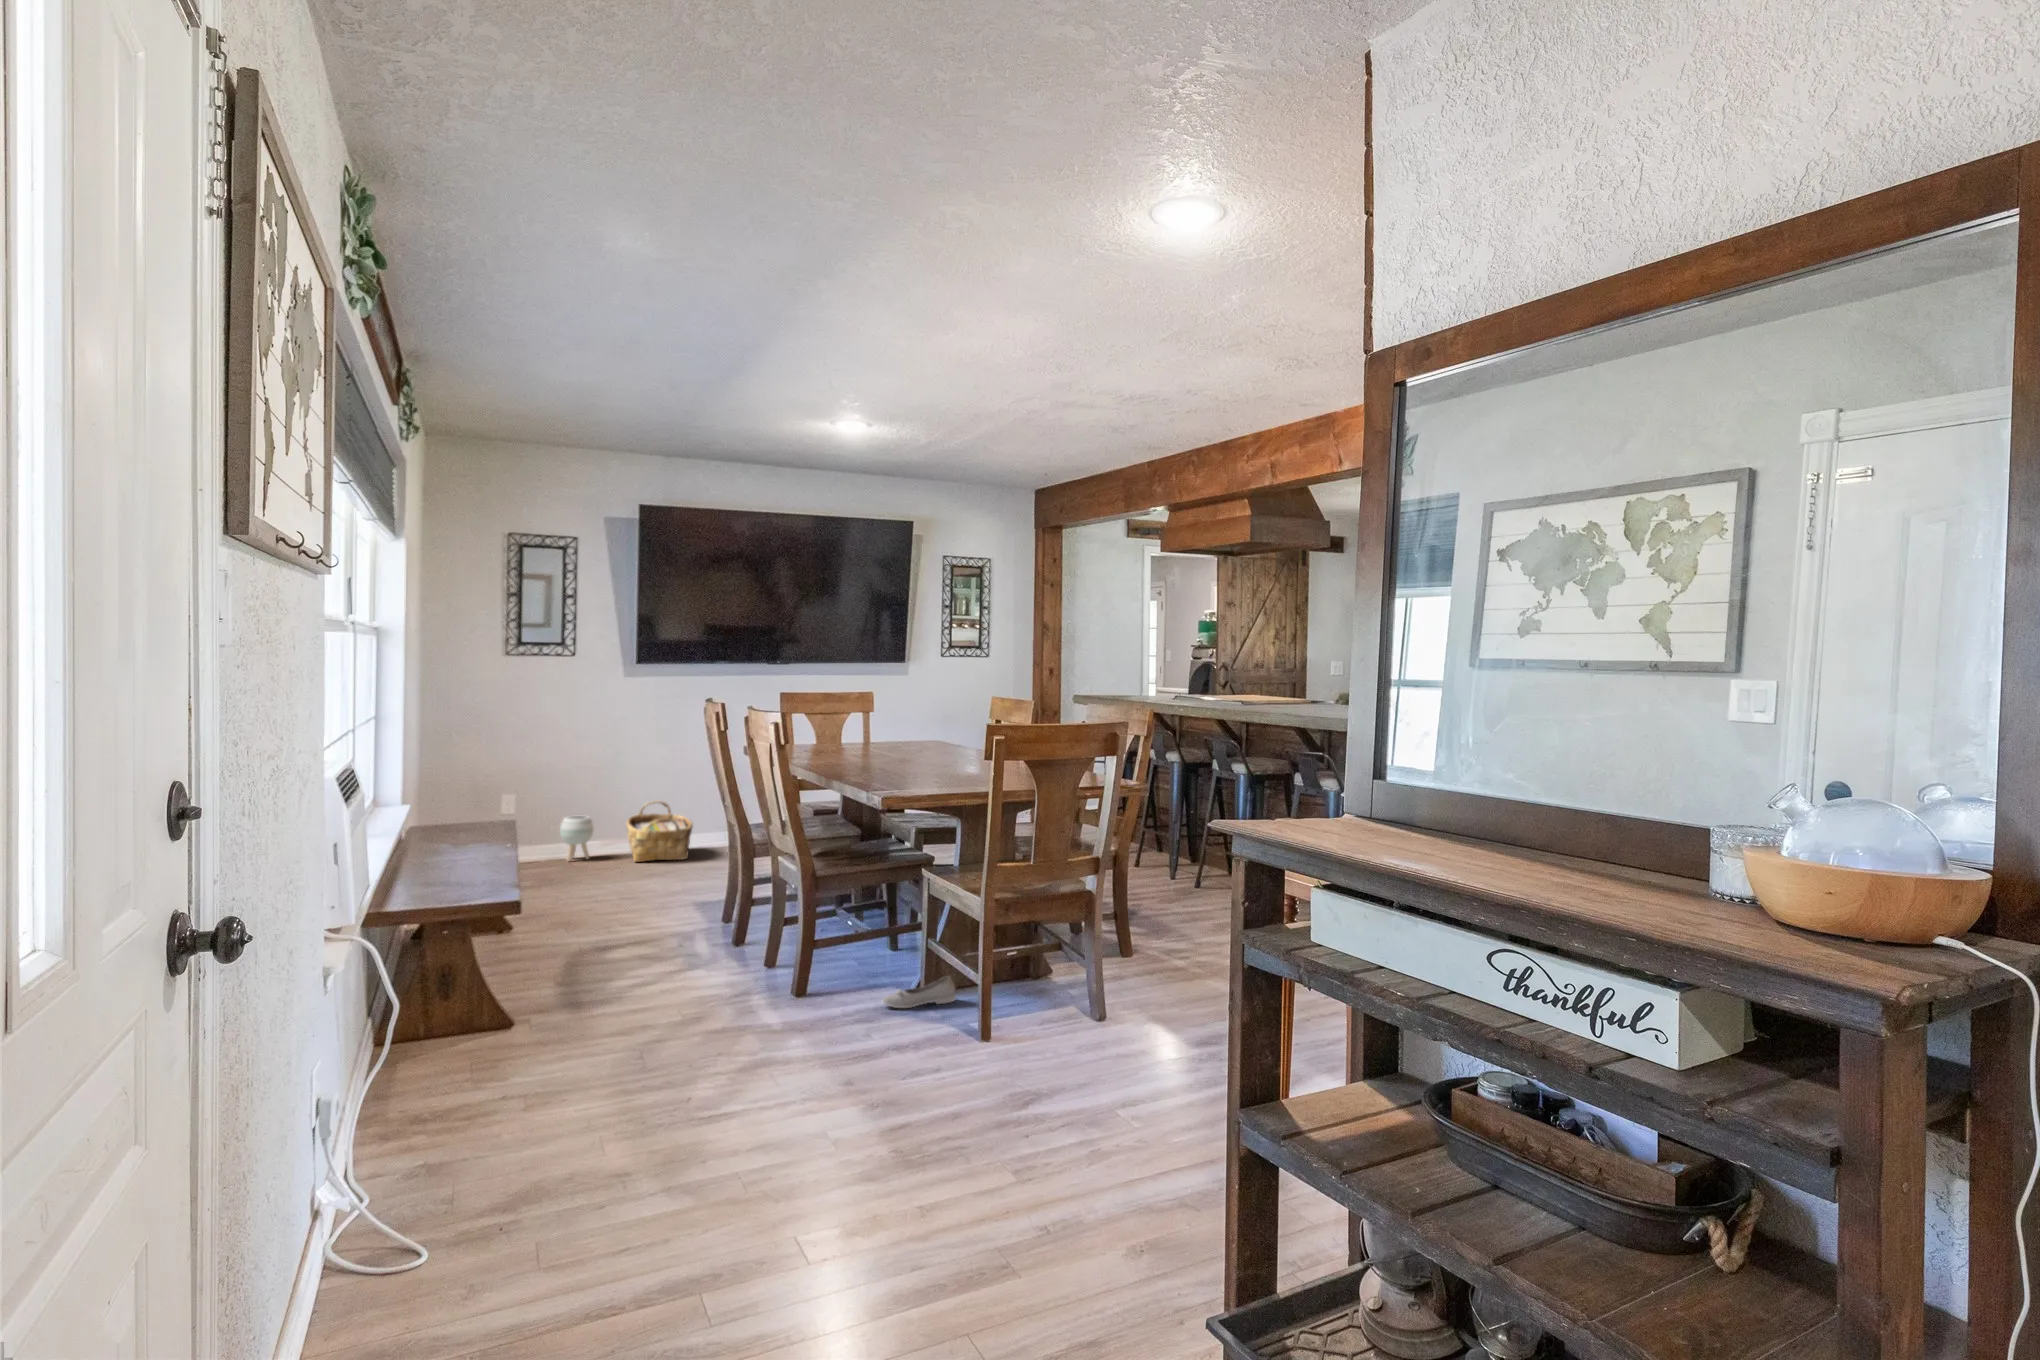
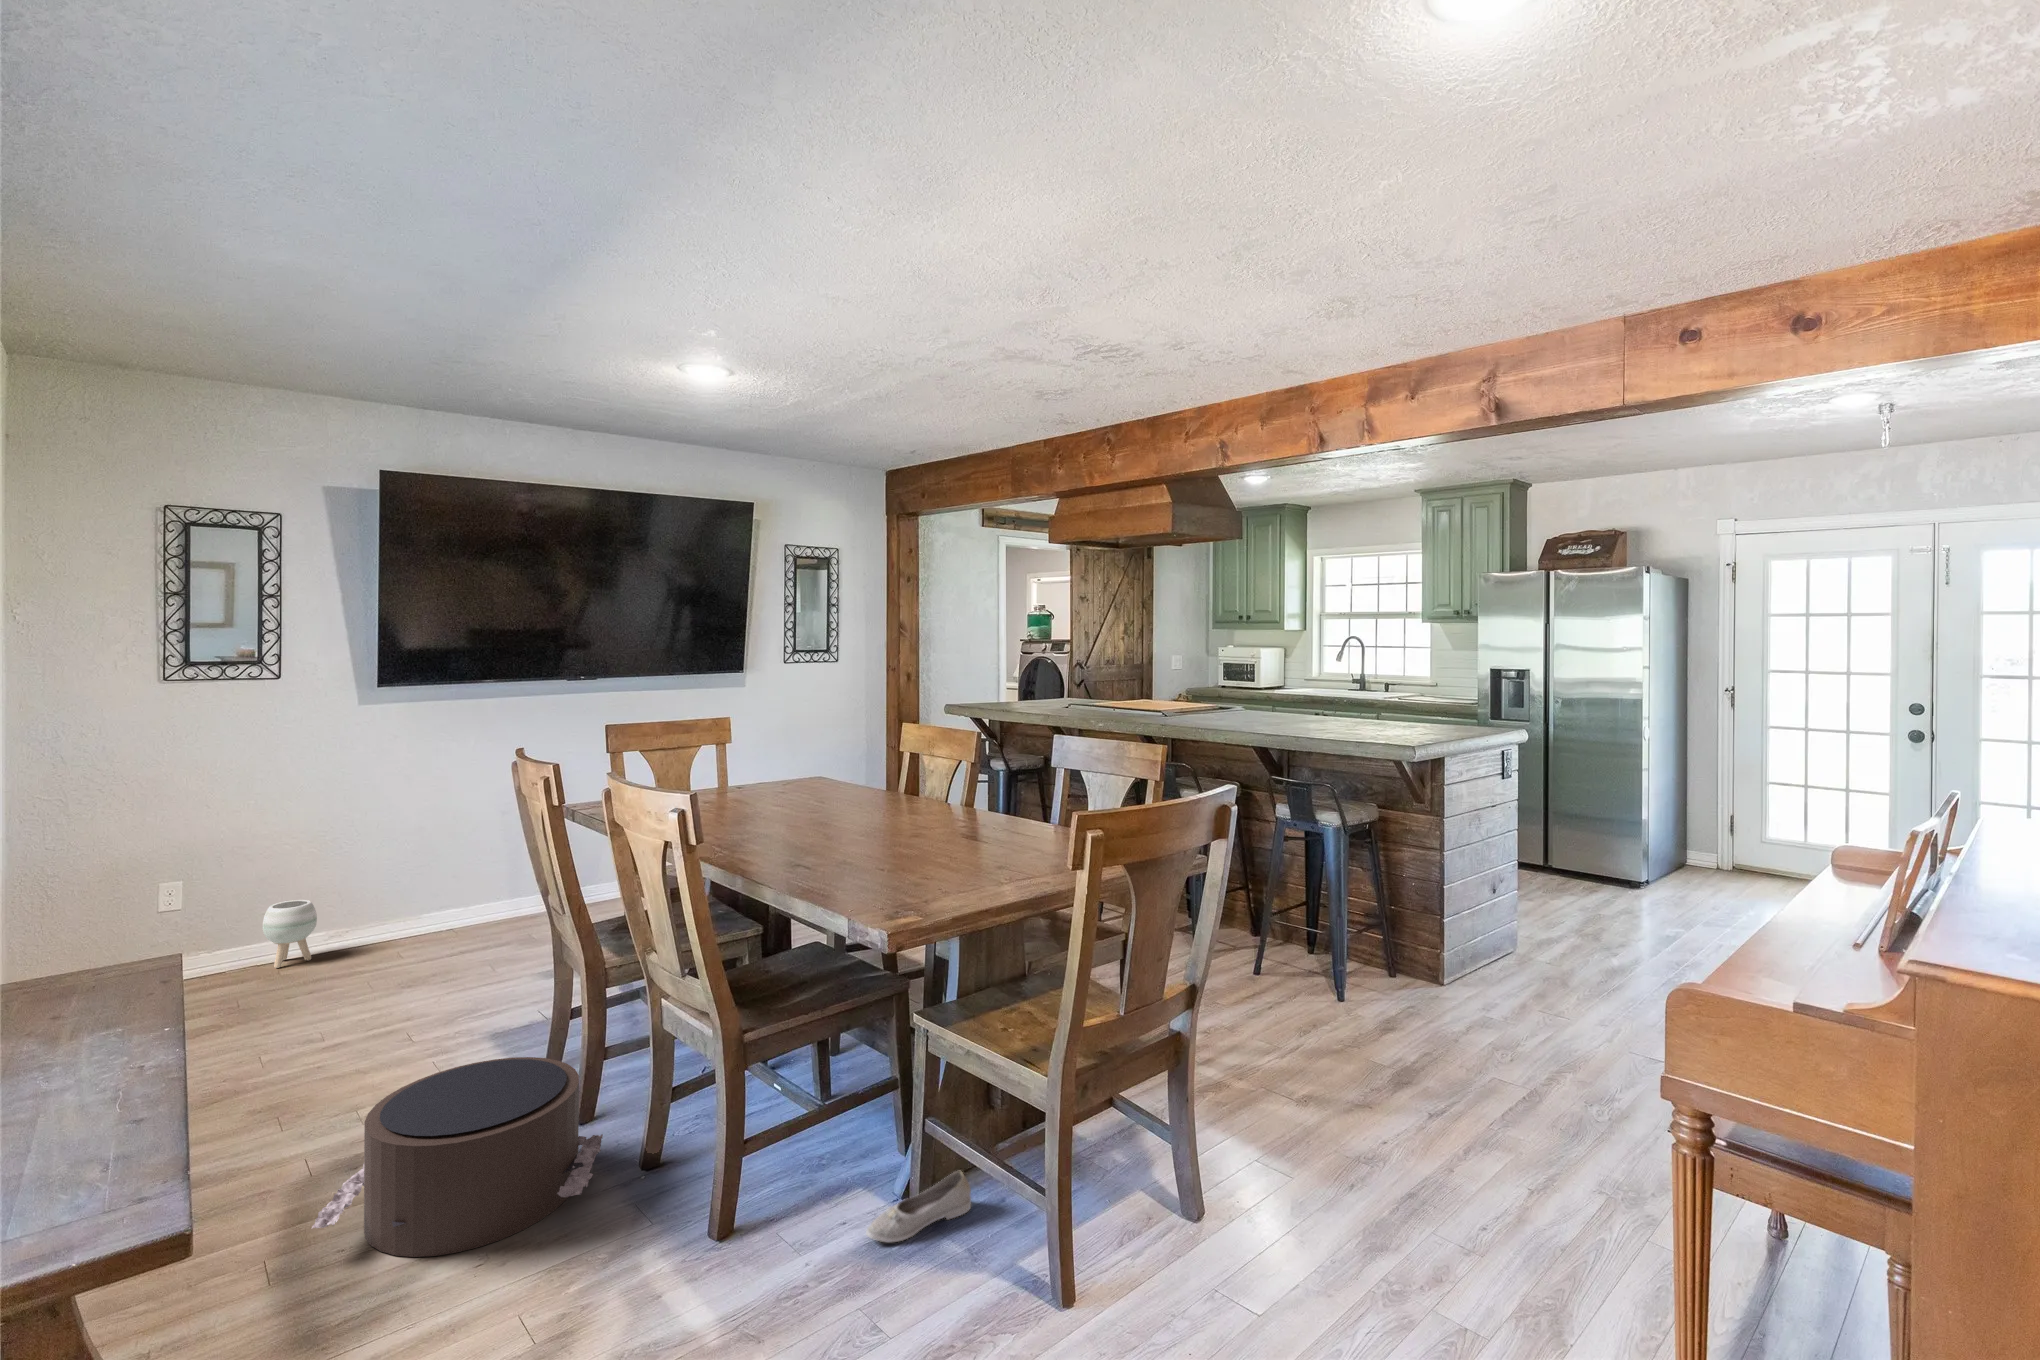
woven basket: present [626,801,693,862] -> none [369,868,470,959]
pouf: none [576,891,742,986] -> present [312,1057,603,1257]

